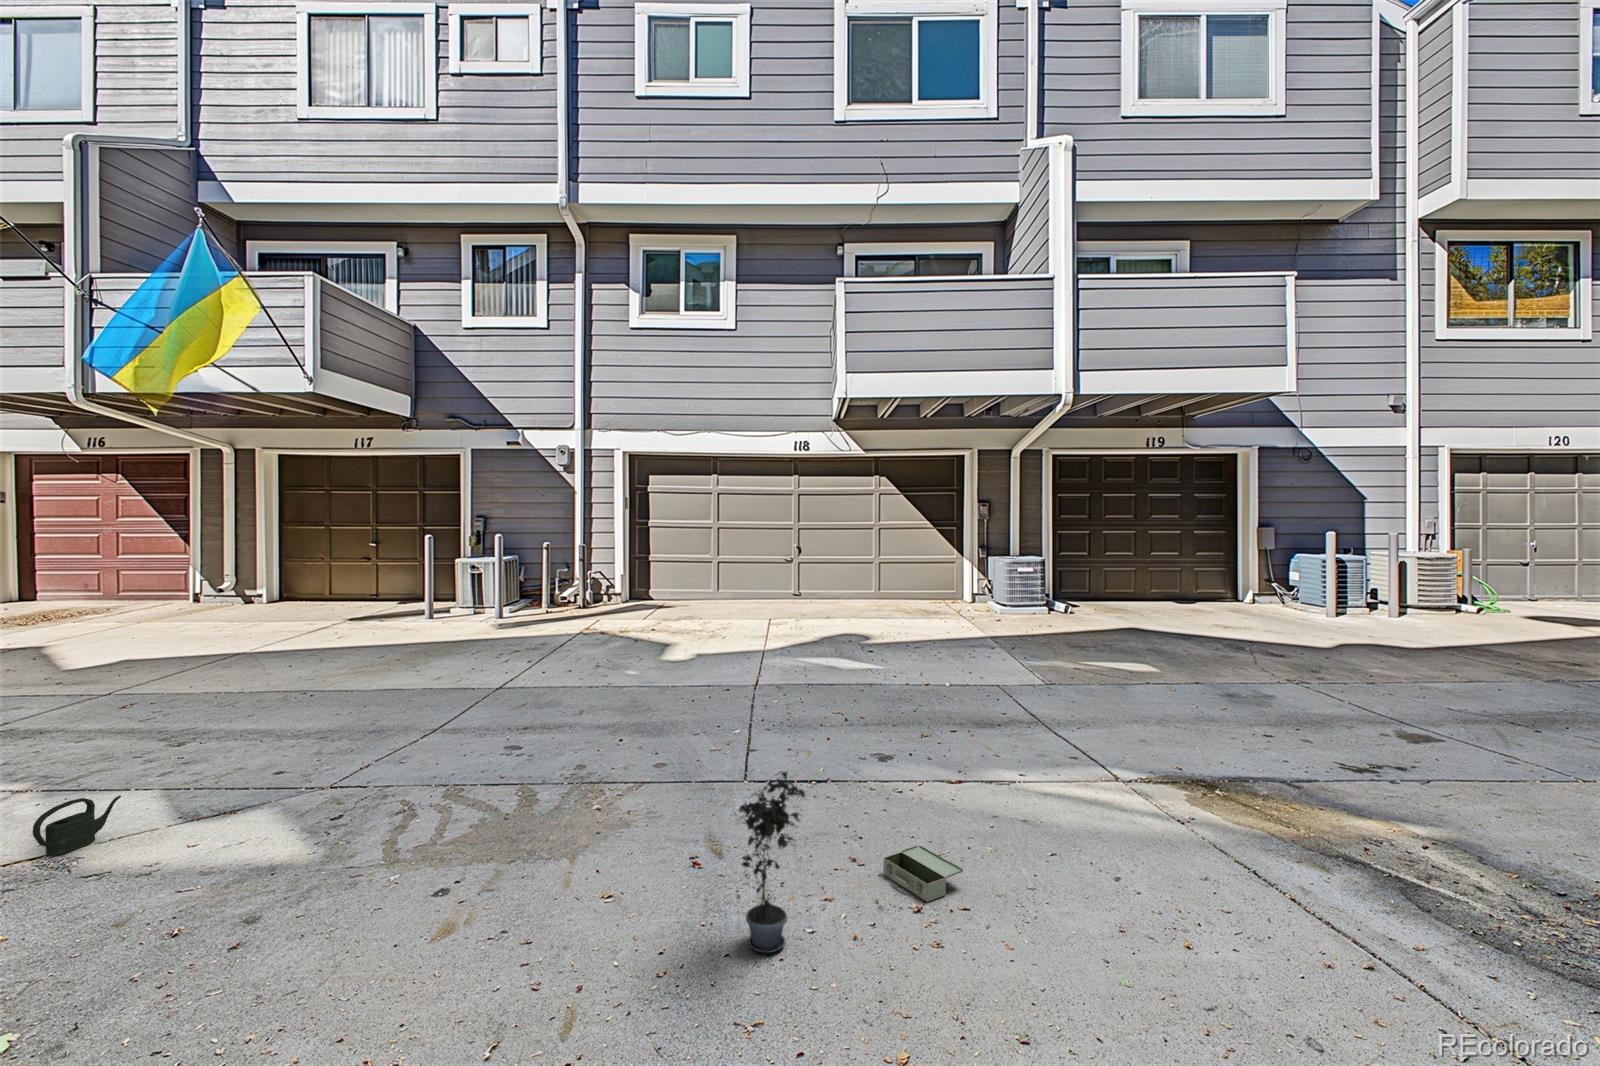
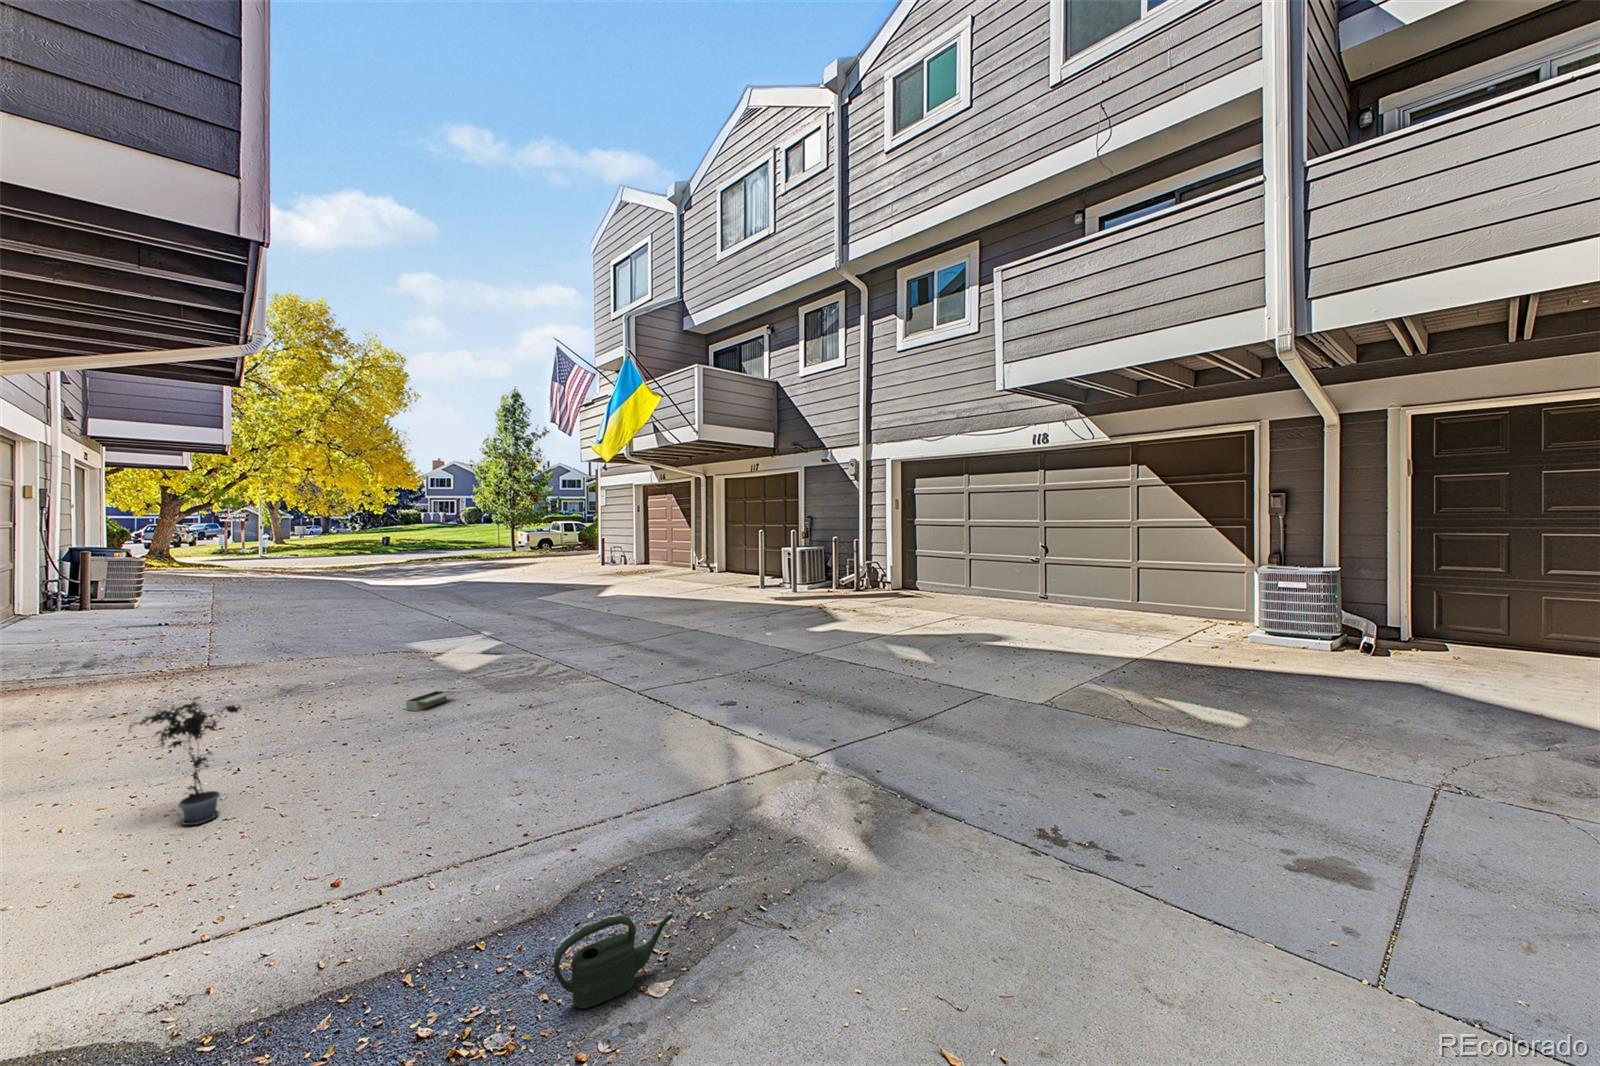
watering can: present [33,795,121,856] -> present [553,914,673,1008]
toolbox: present [884,846,963,902] -> present [406,691,456,711]

